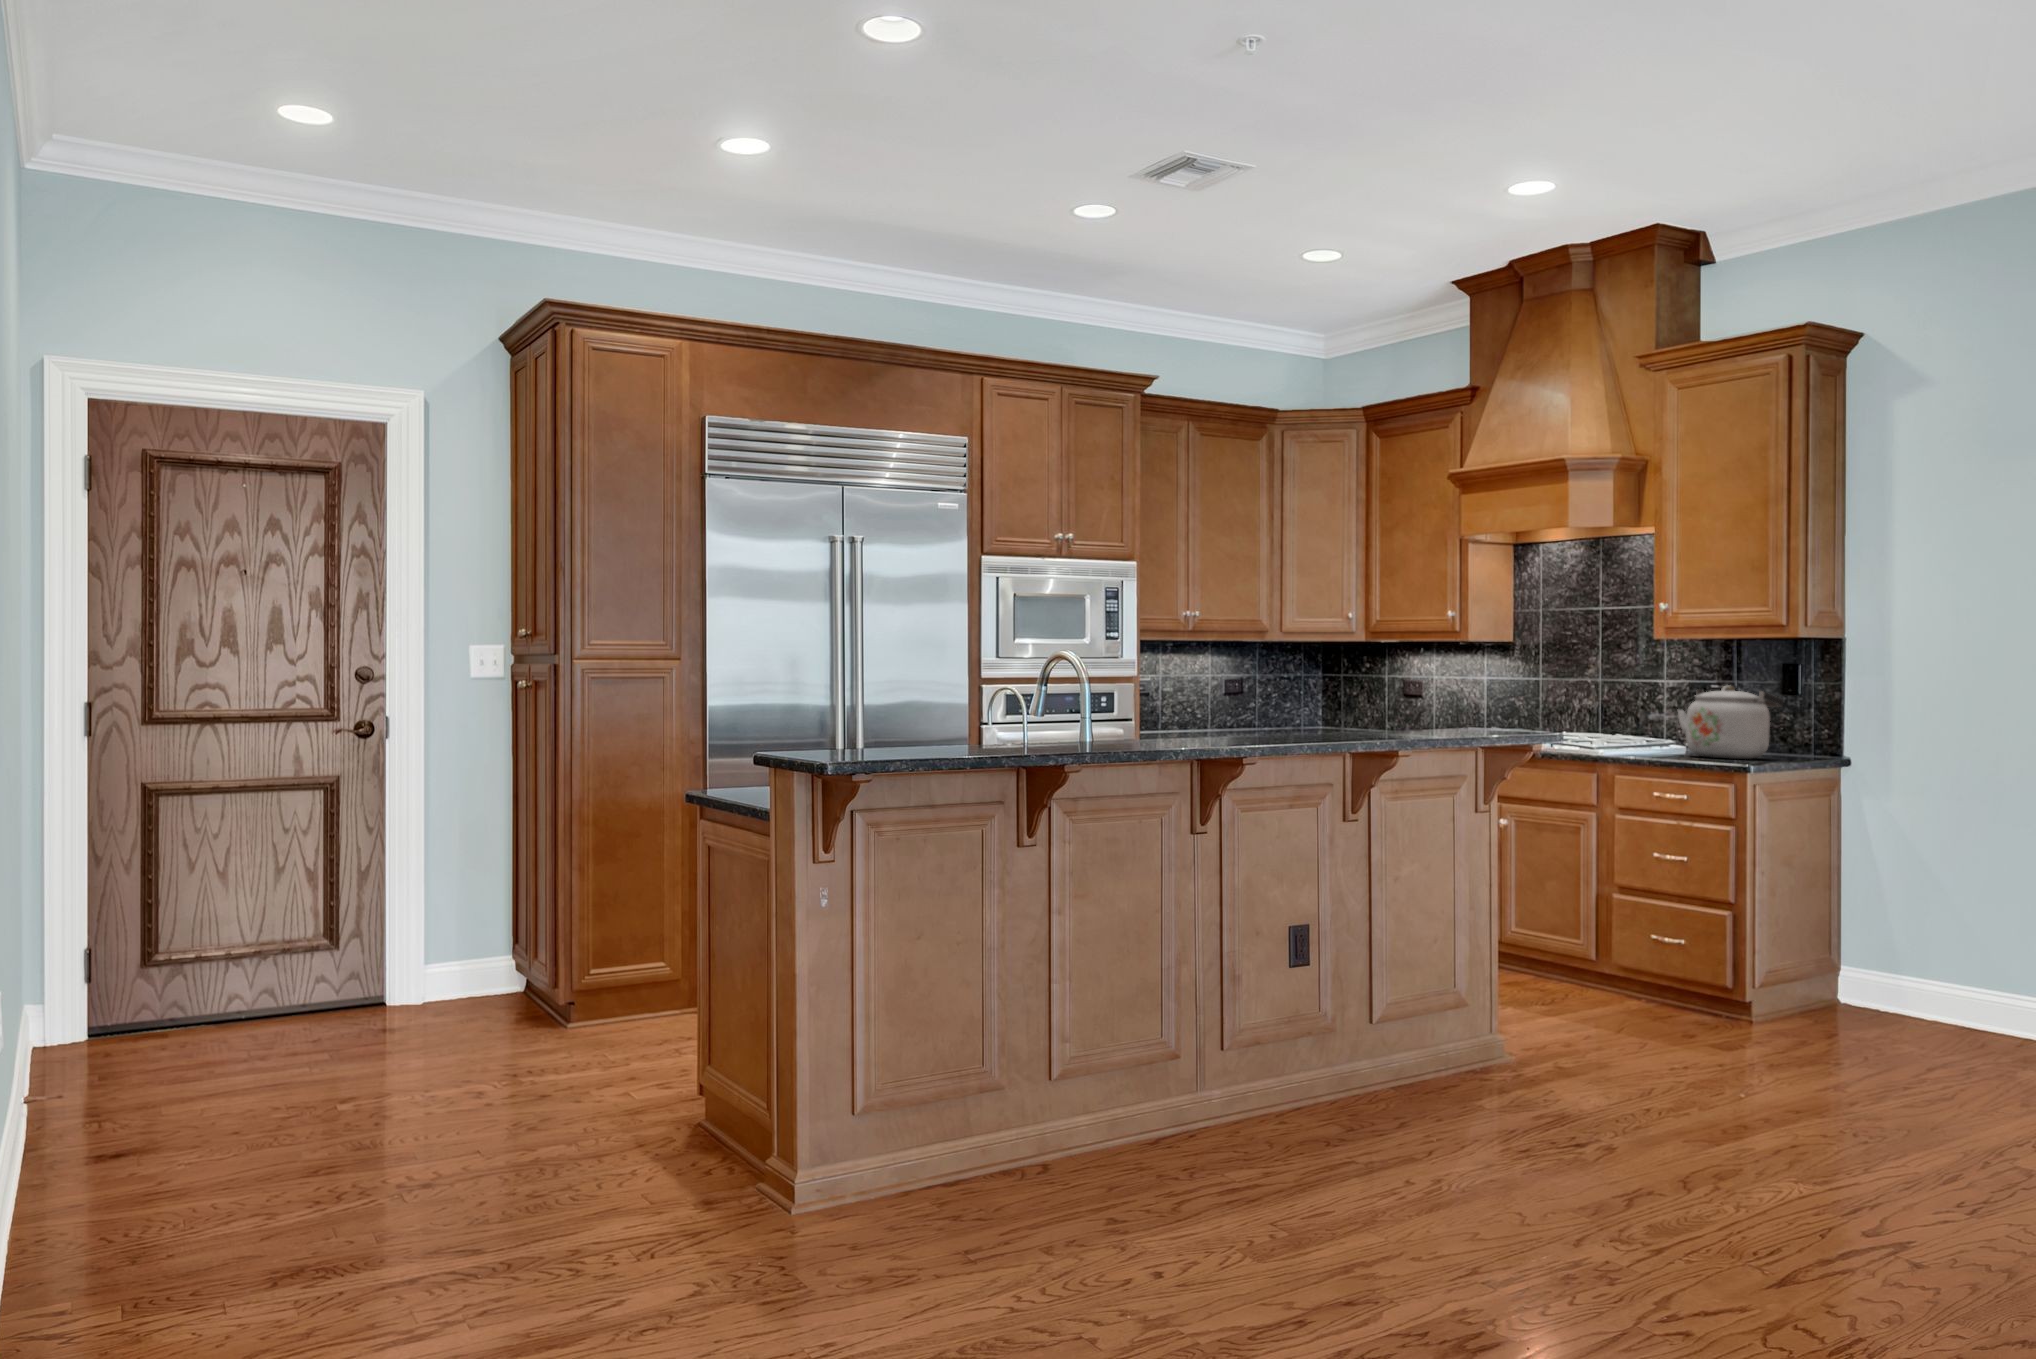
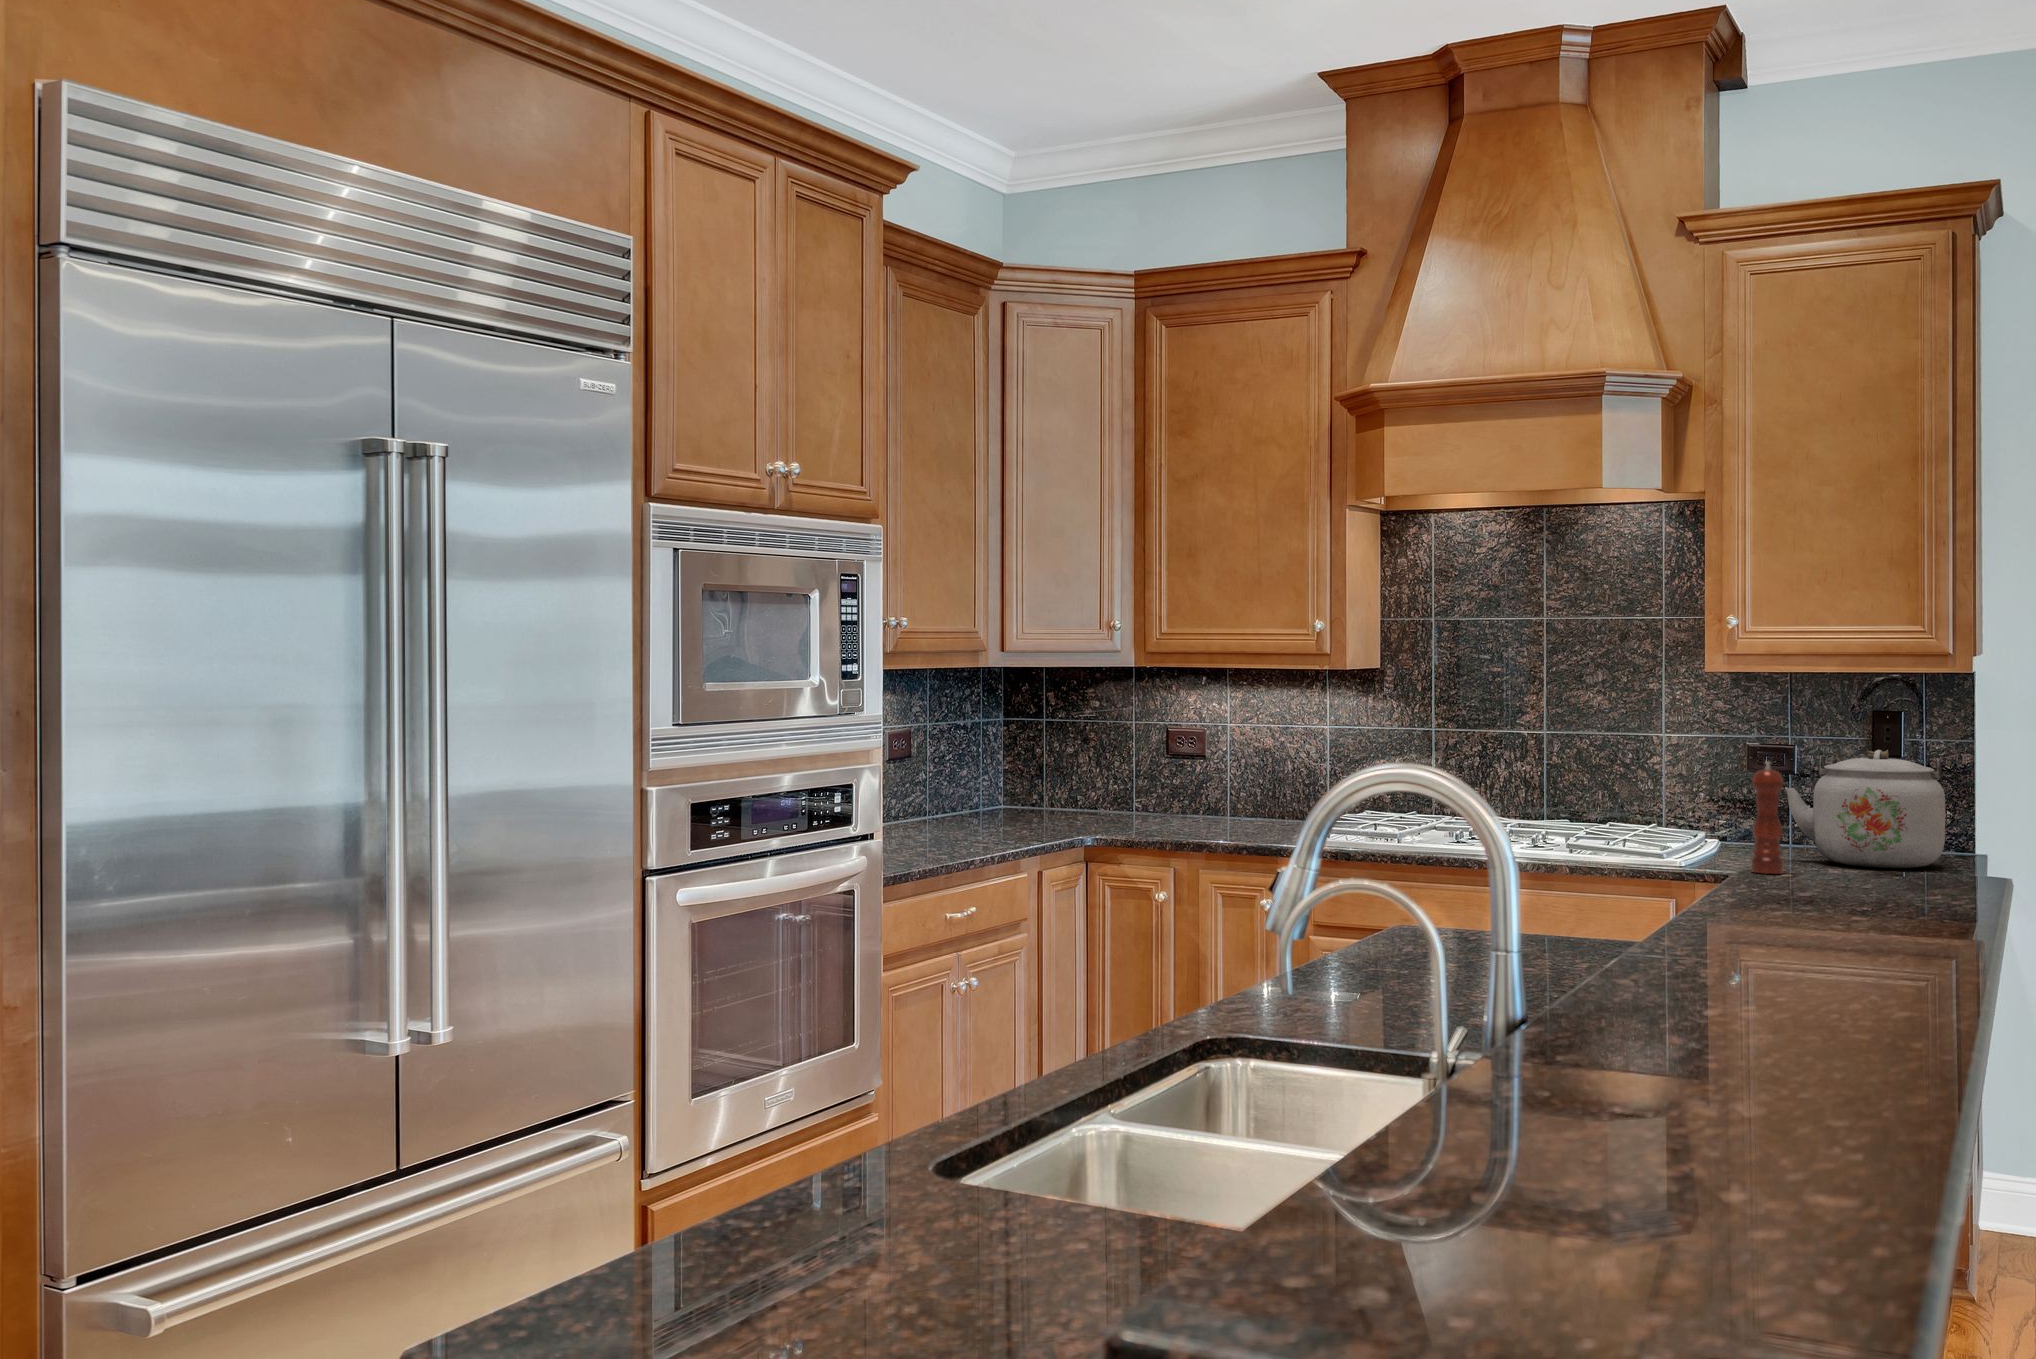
pepper mill: none [1612,688,1631,755] -> present [1751,761,1783,874]

